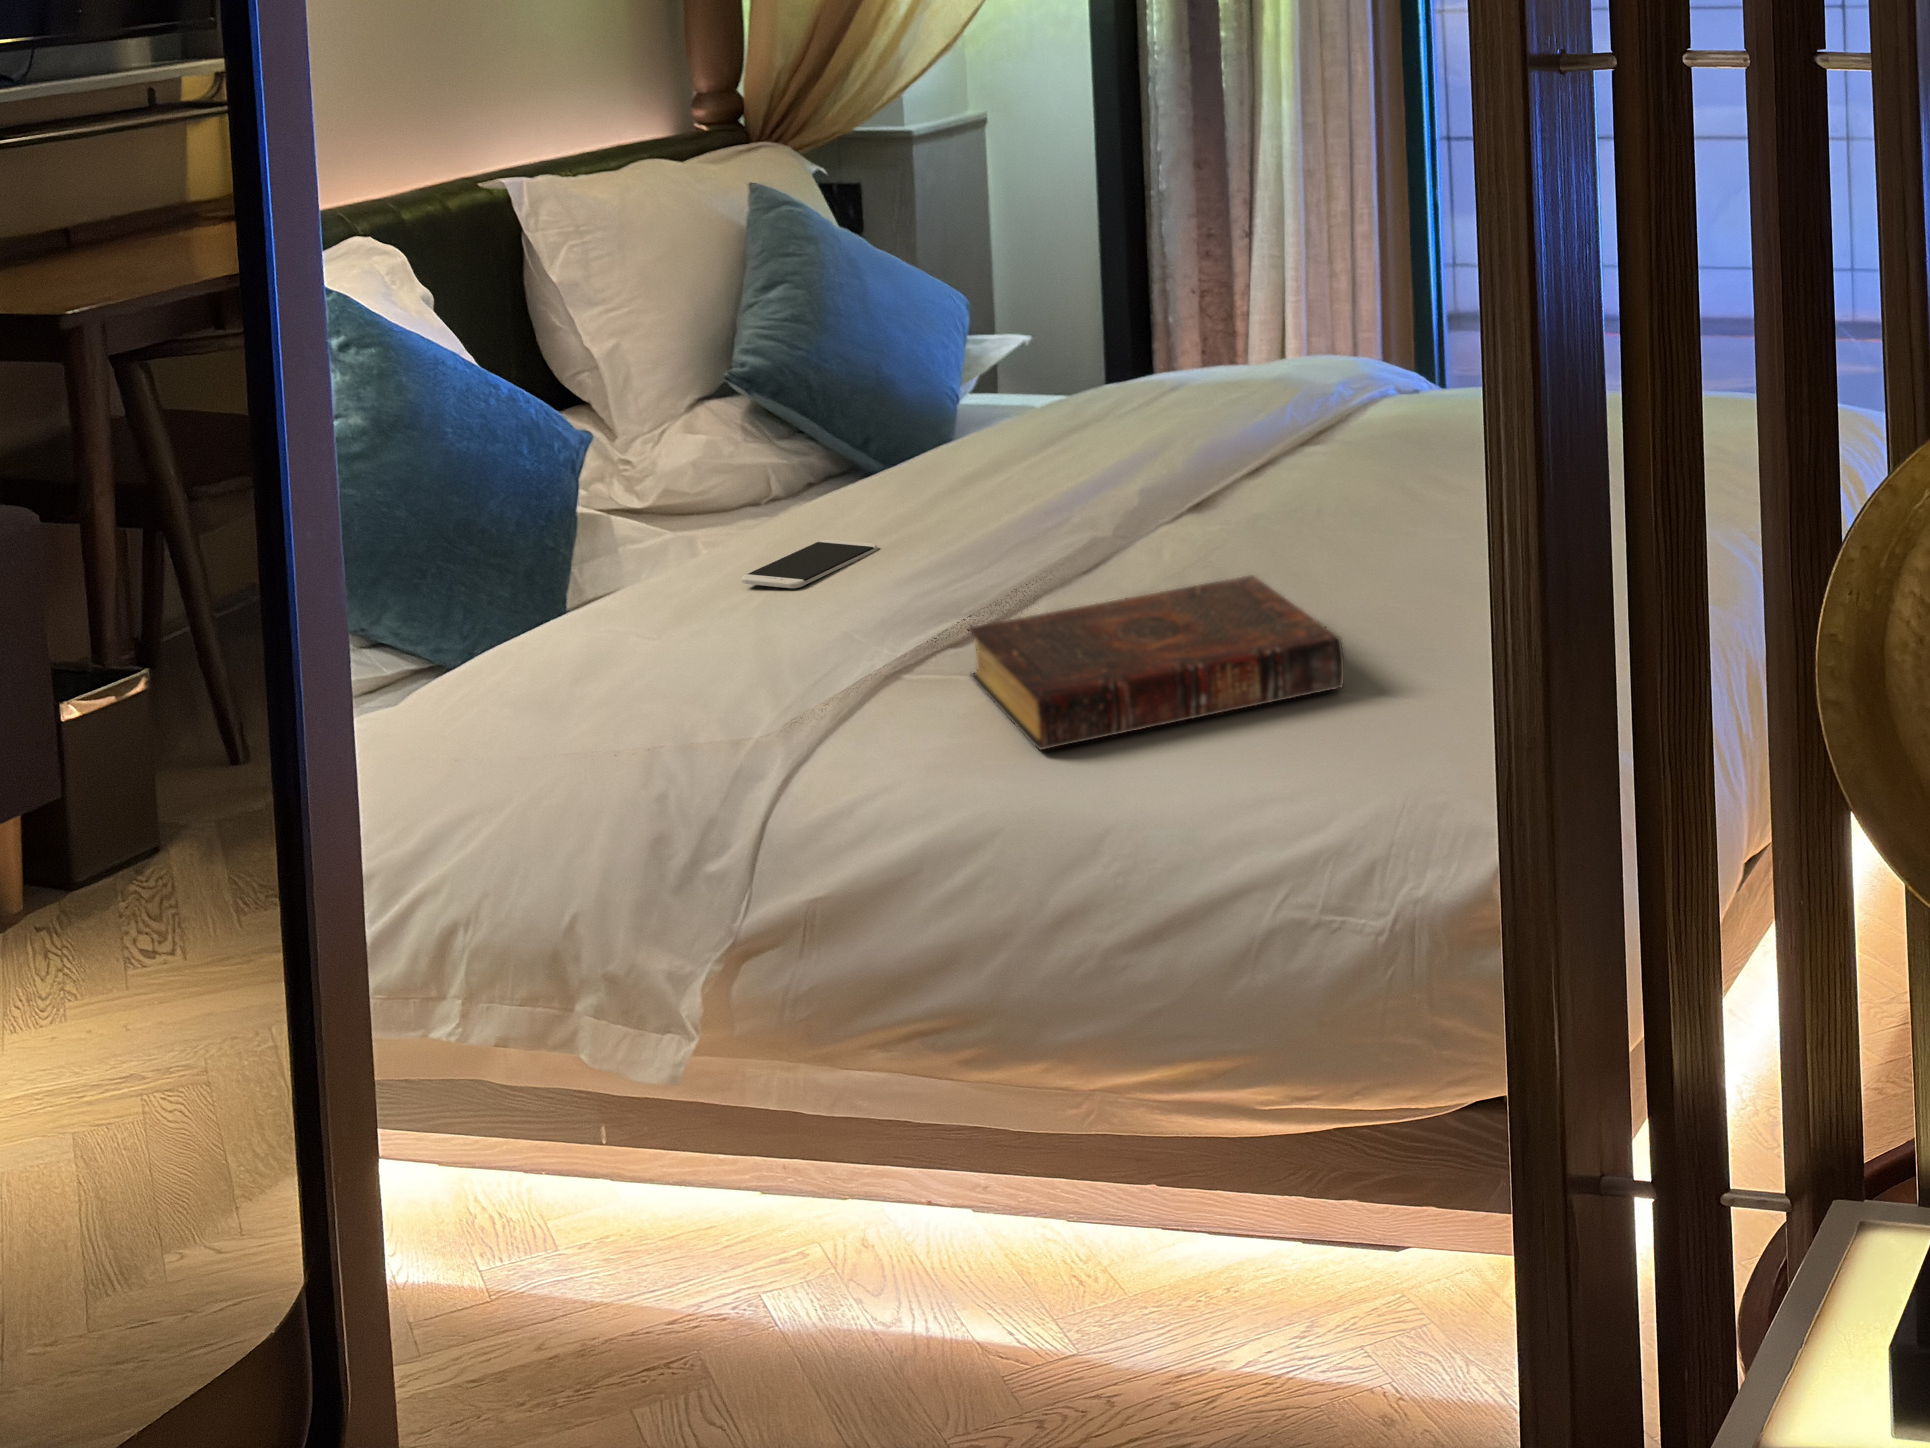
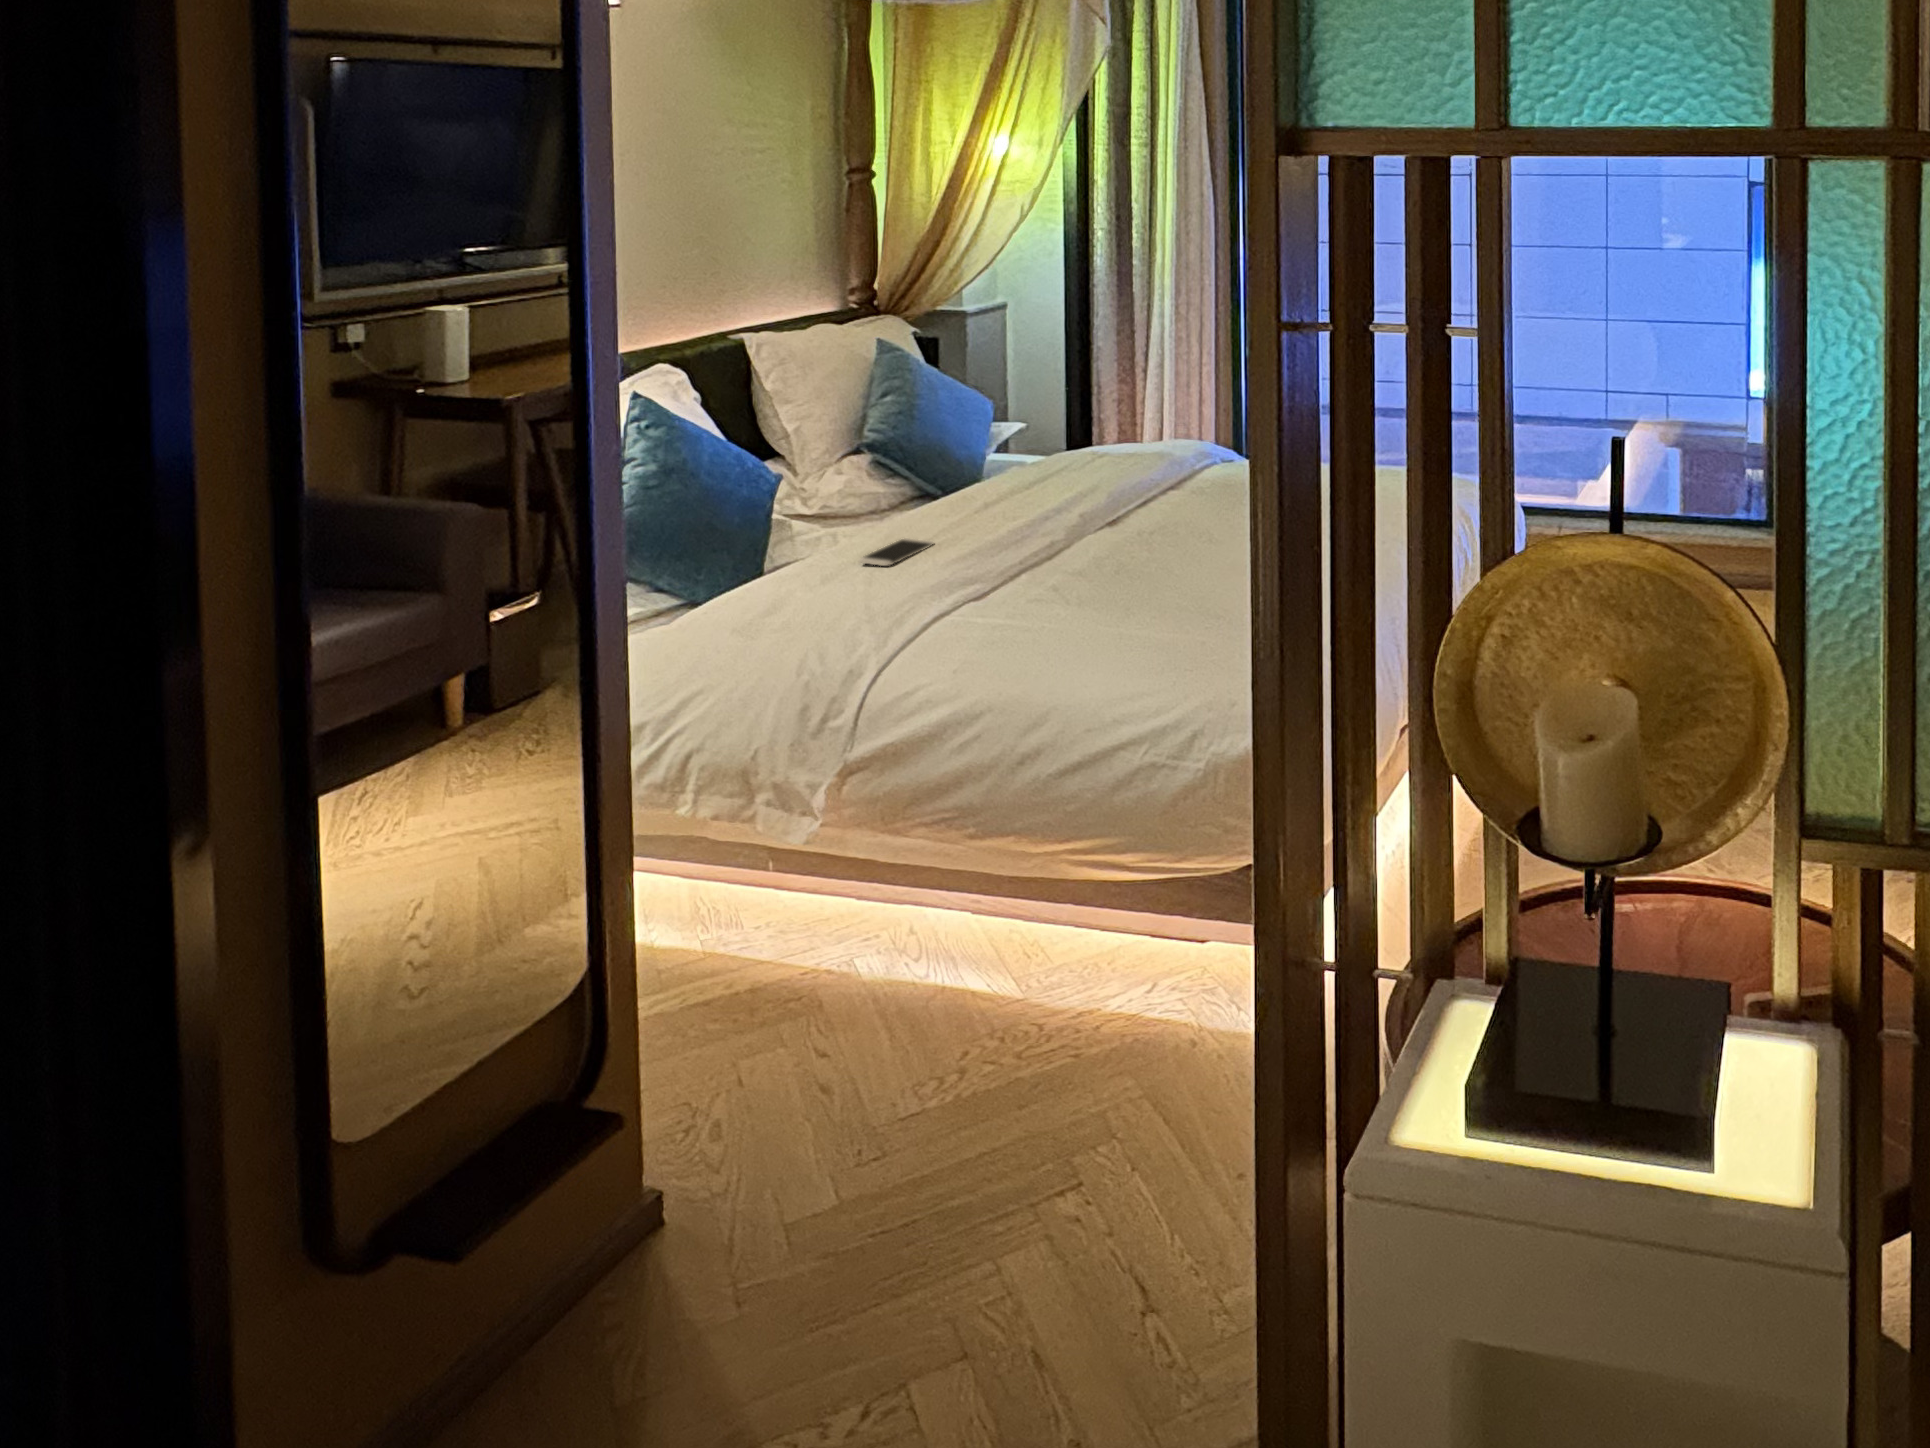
book: present [968,575,1344,750] -> none [979,565,1182,664]

